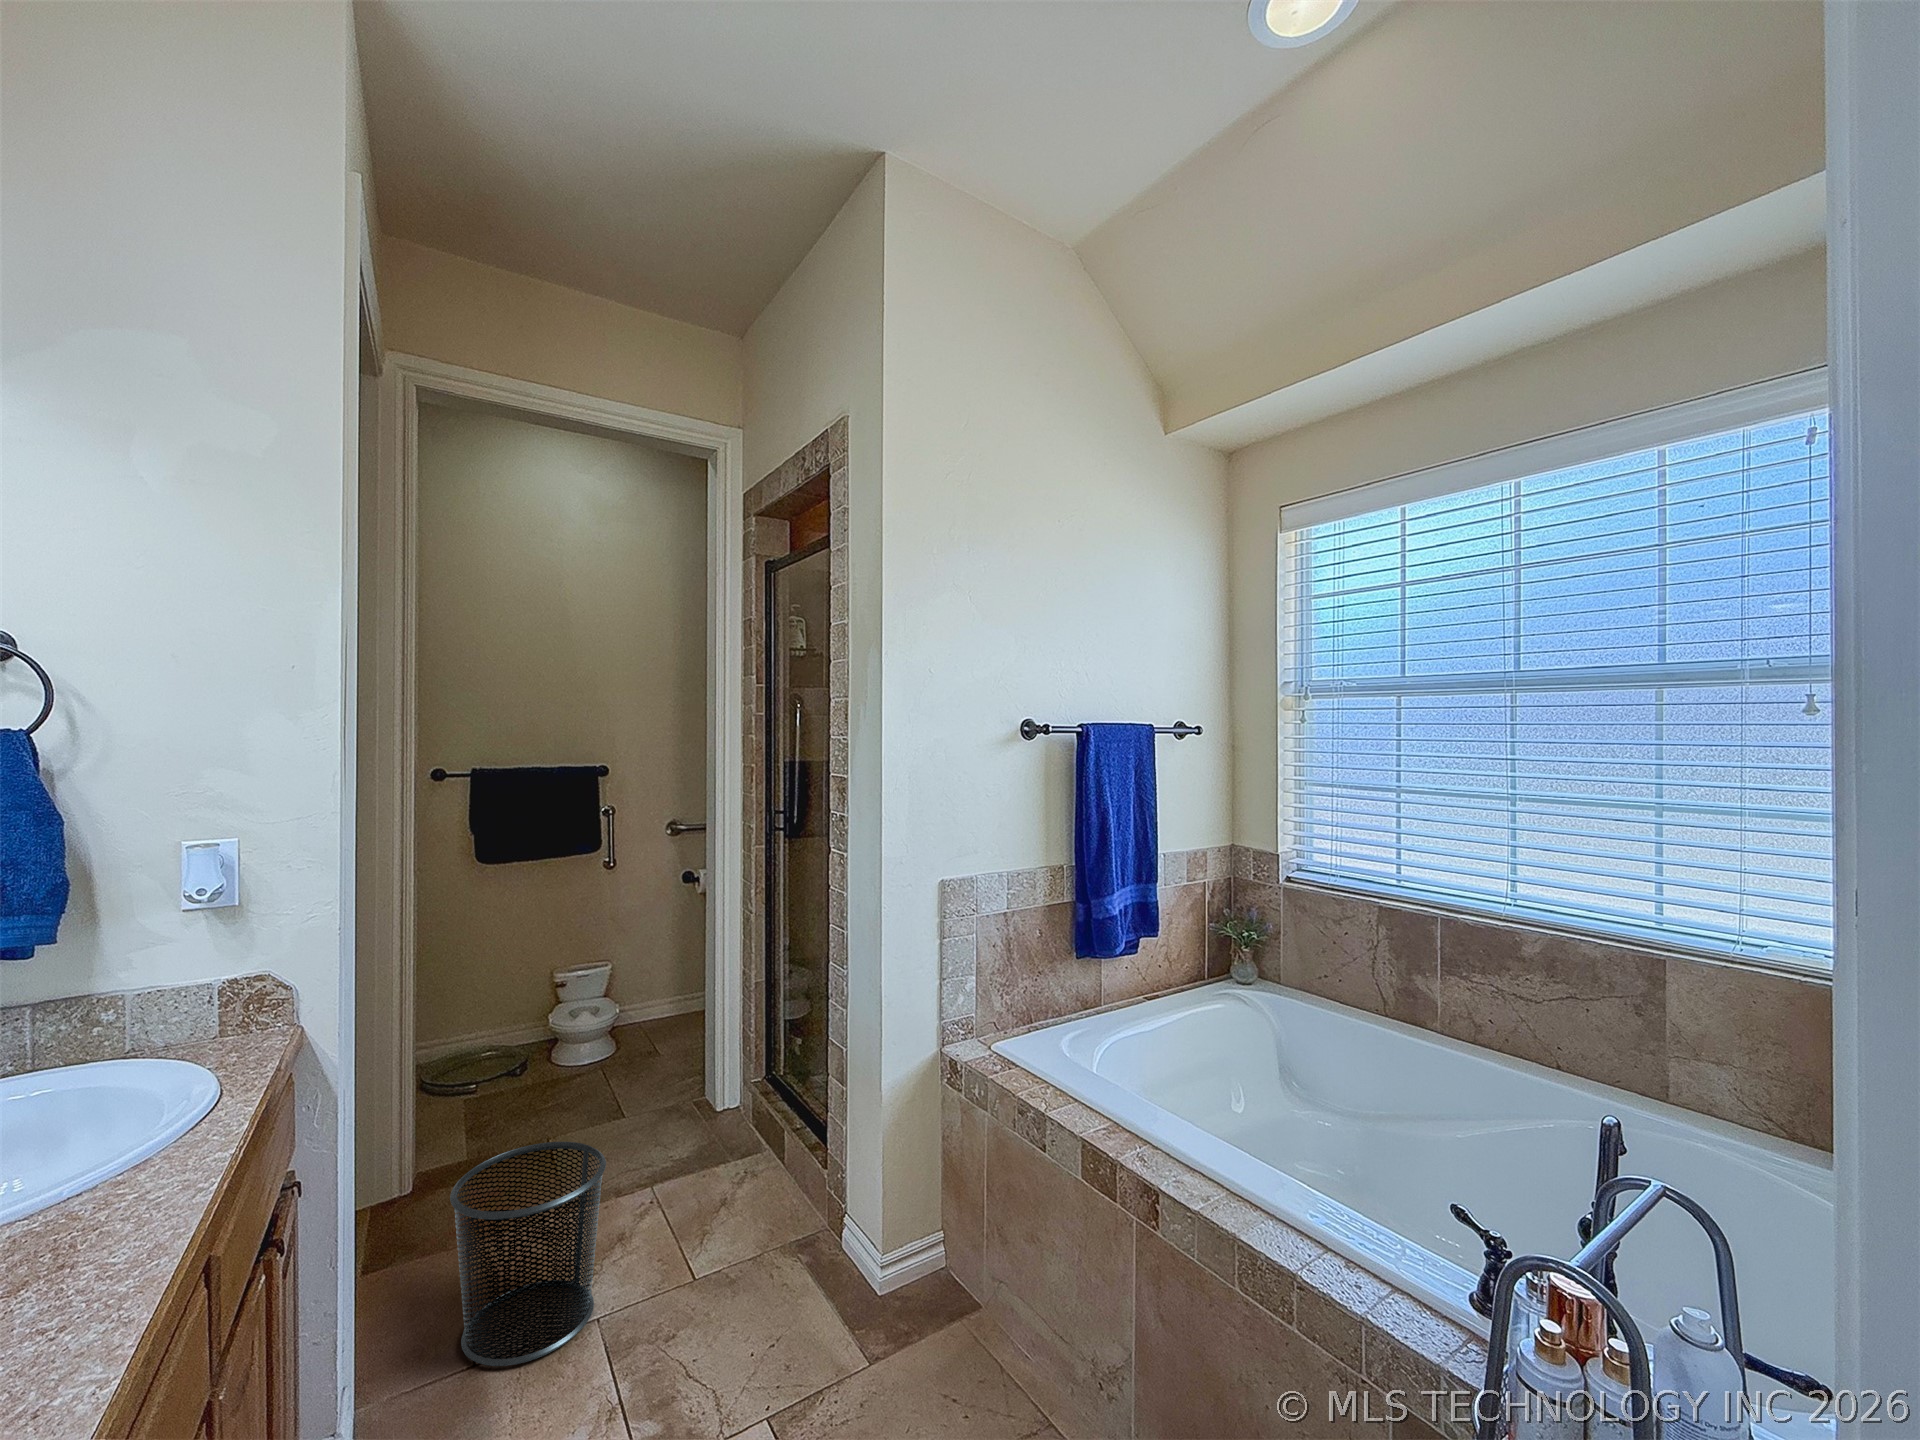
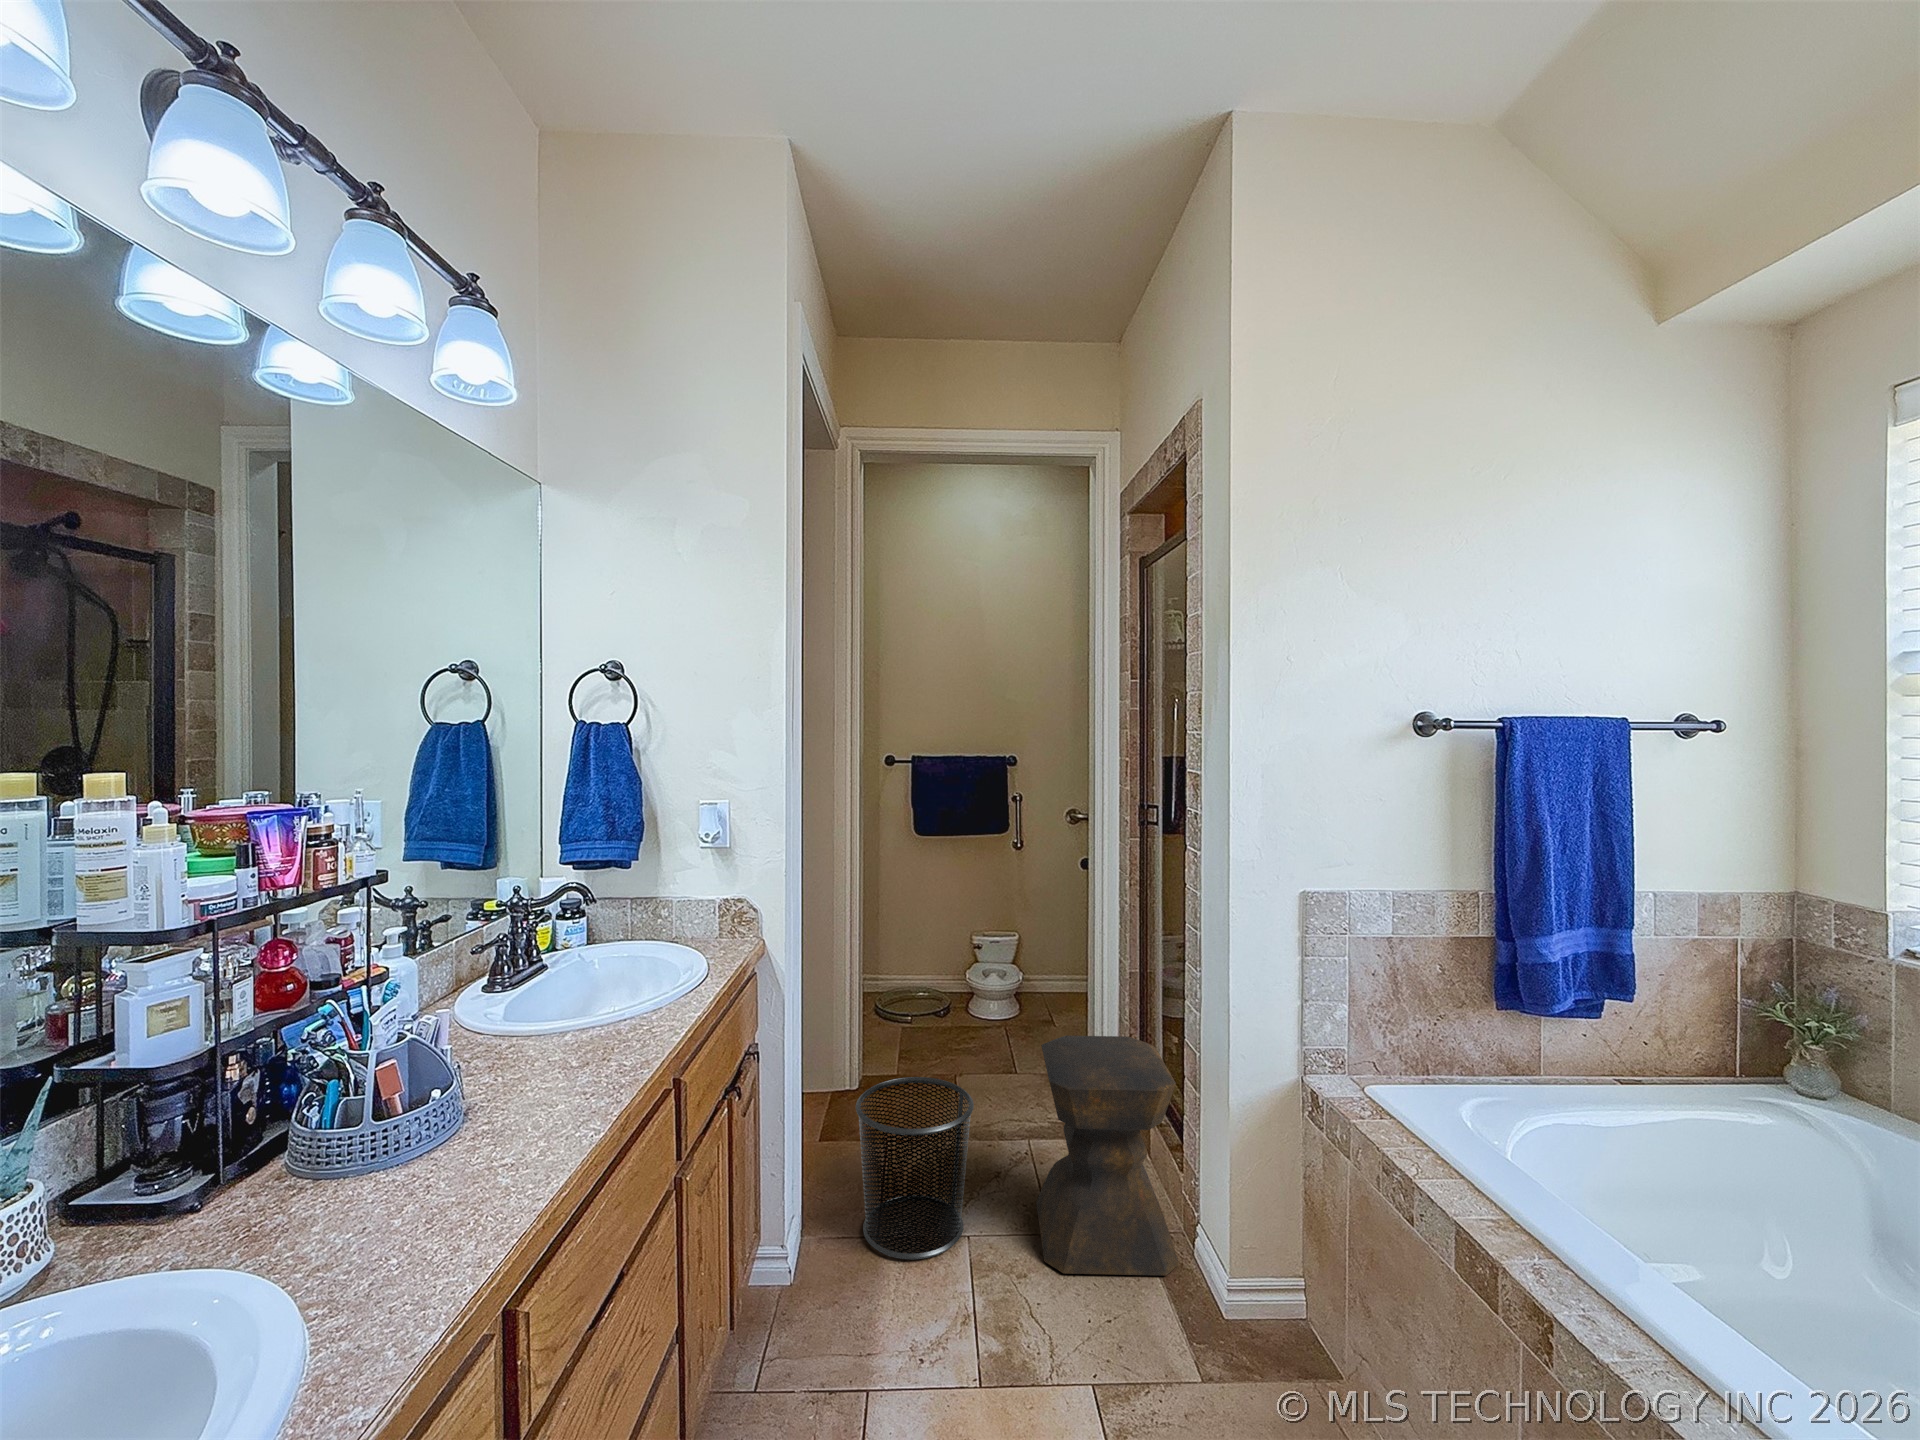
stool: none [673,1048,830,1309] -> present [1036,1036,1179,1276]

